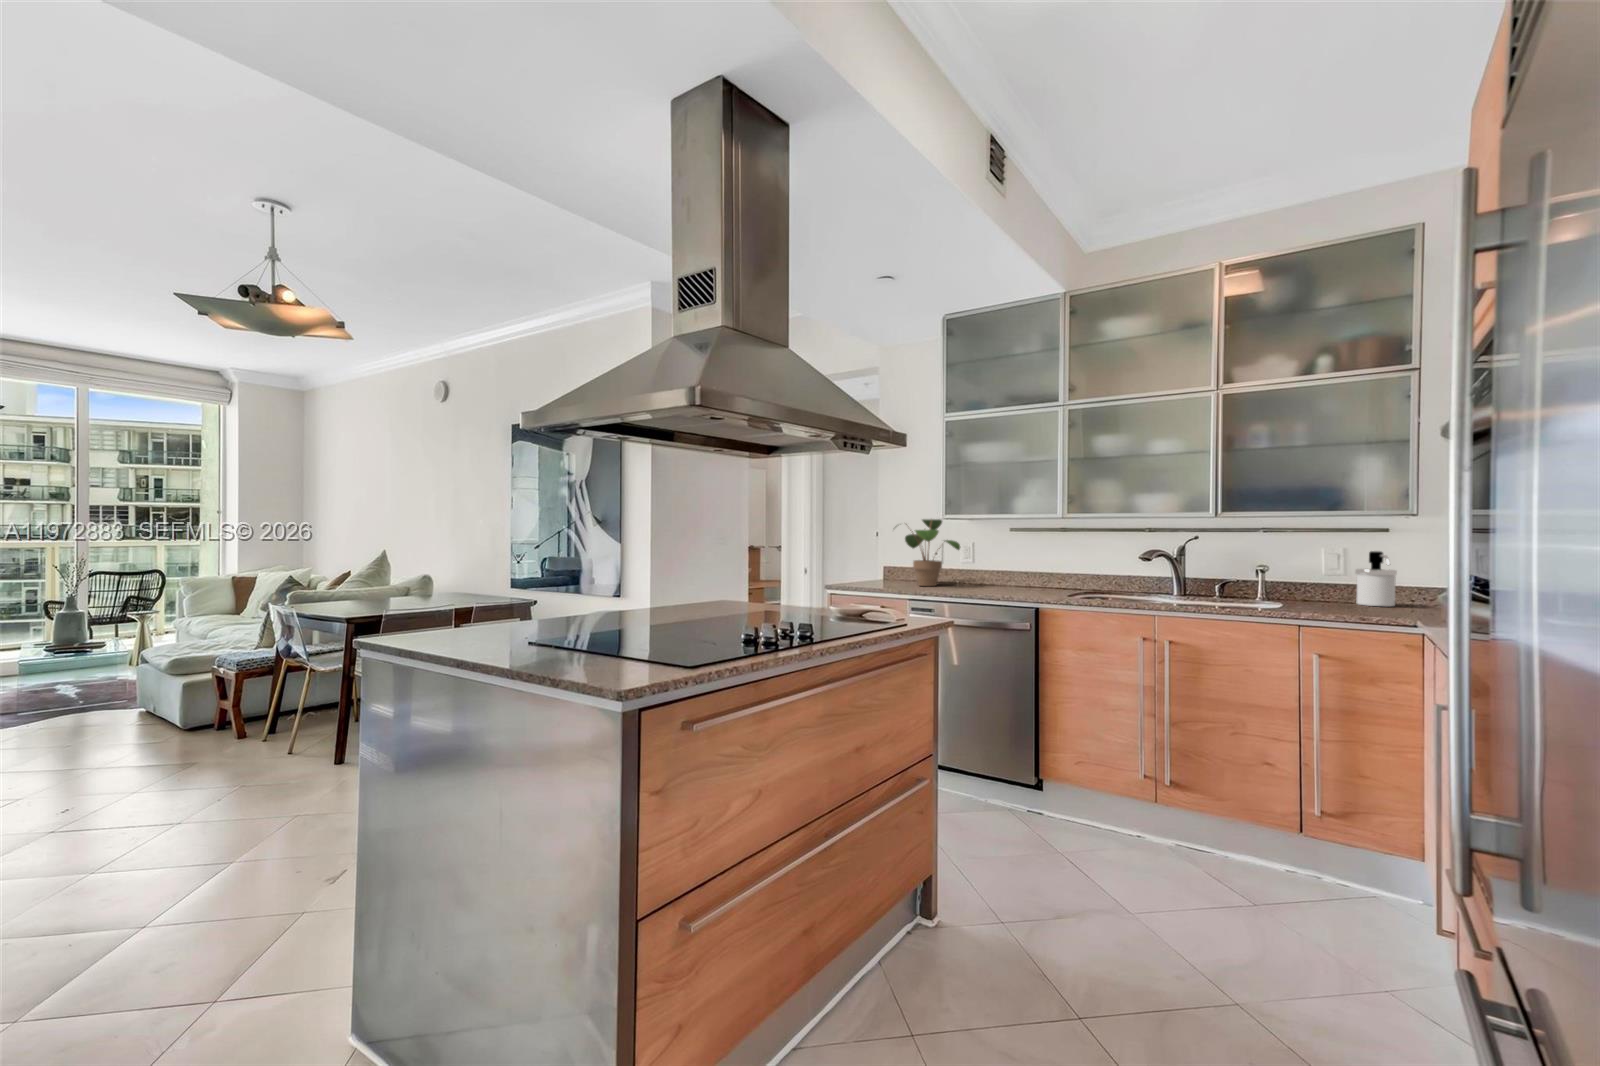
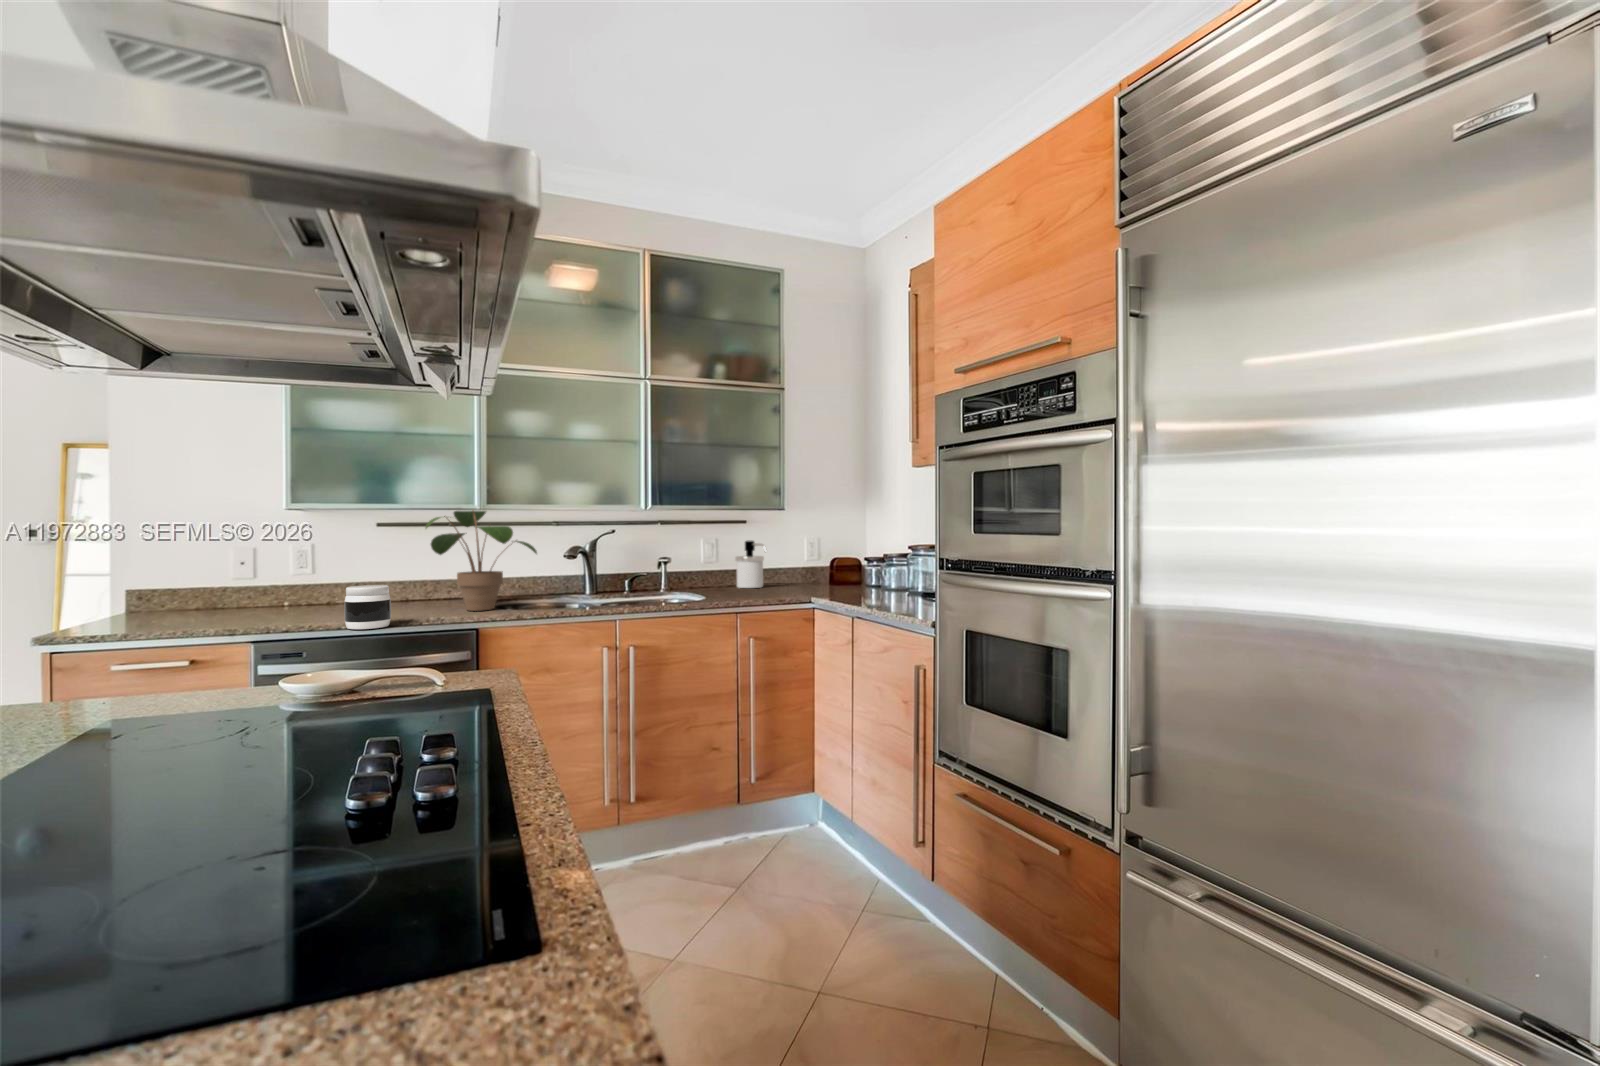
potted plant: present [905,519,960,586] -> present [426,510,537,611]
jar: none [965,571,994,601] -> present [344,585,391,629]

